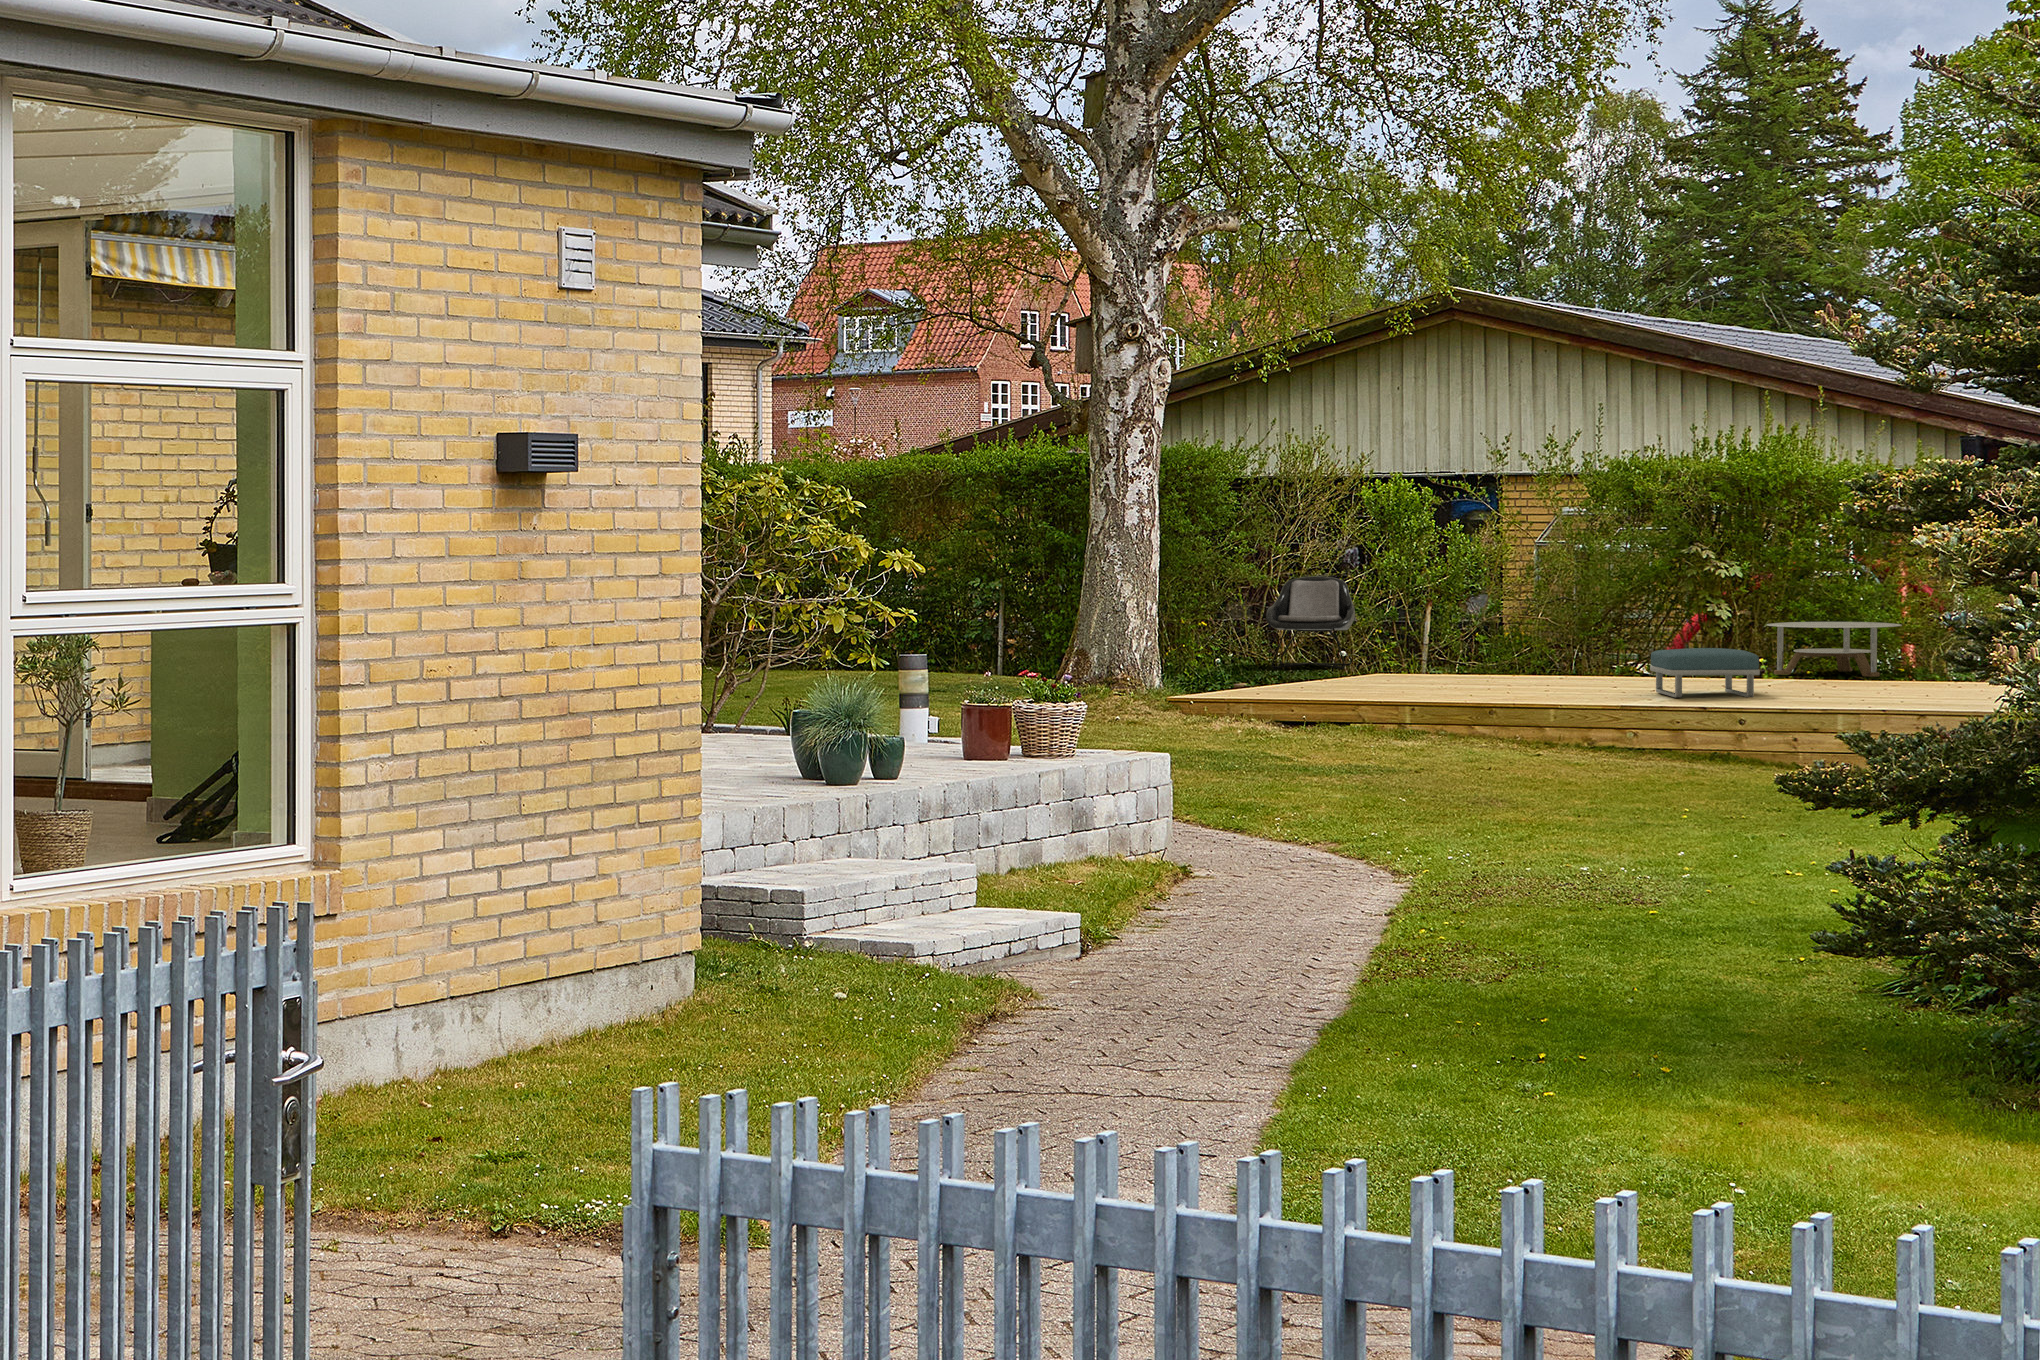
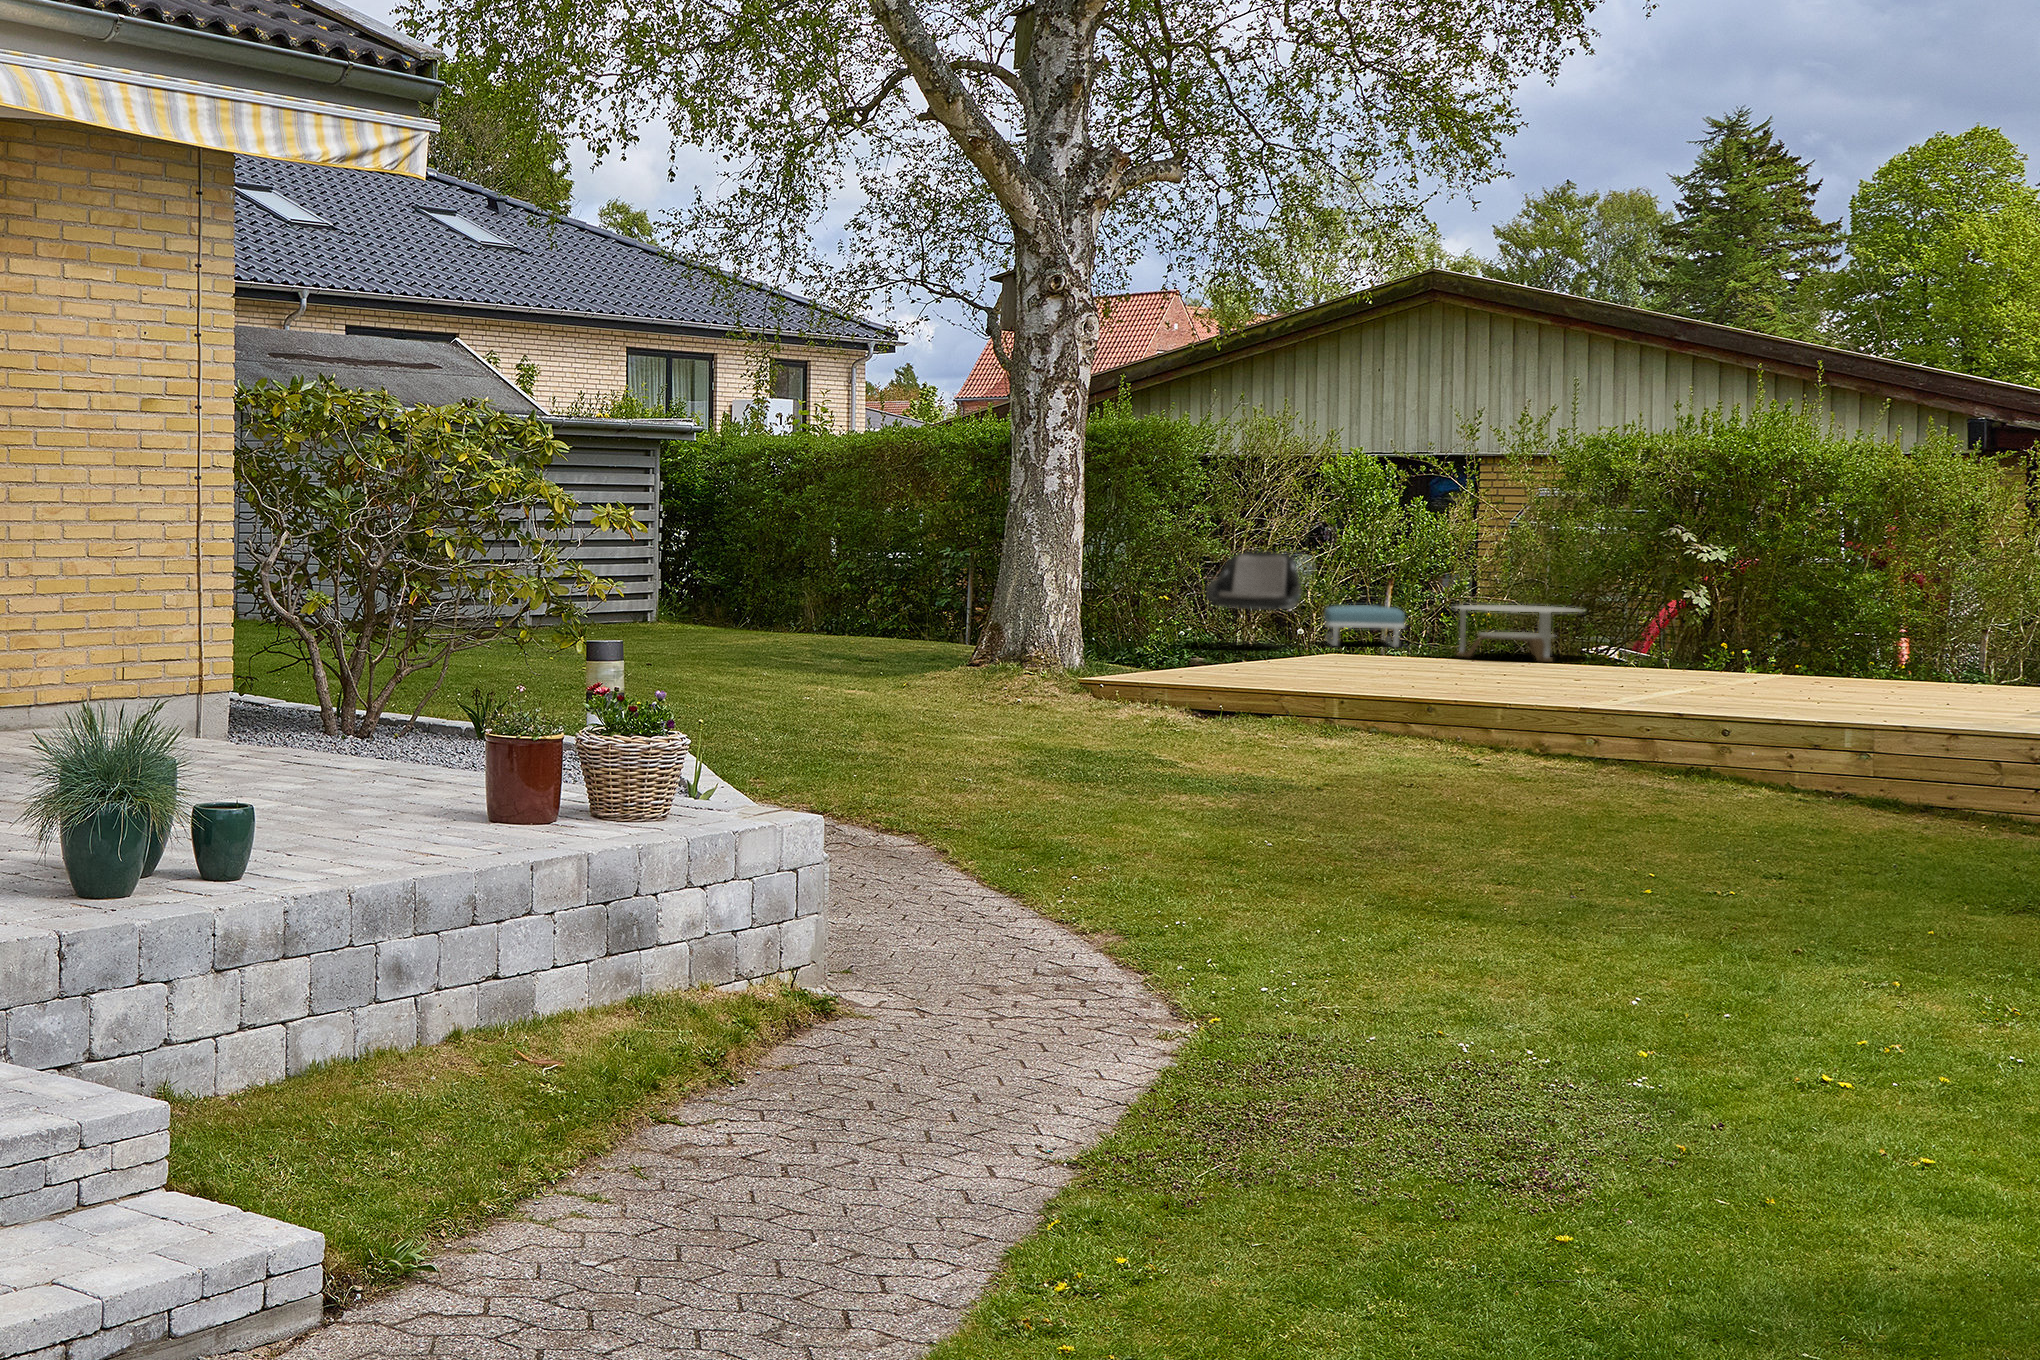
round table: present [1767,622,1901,677] -> present [1456,605,1582,662]
footstool: present [1650,648,1760,698] -> present [1324,605,1405,647]

